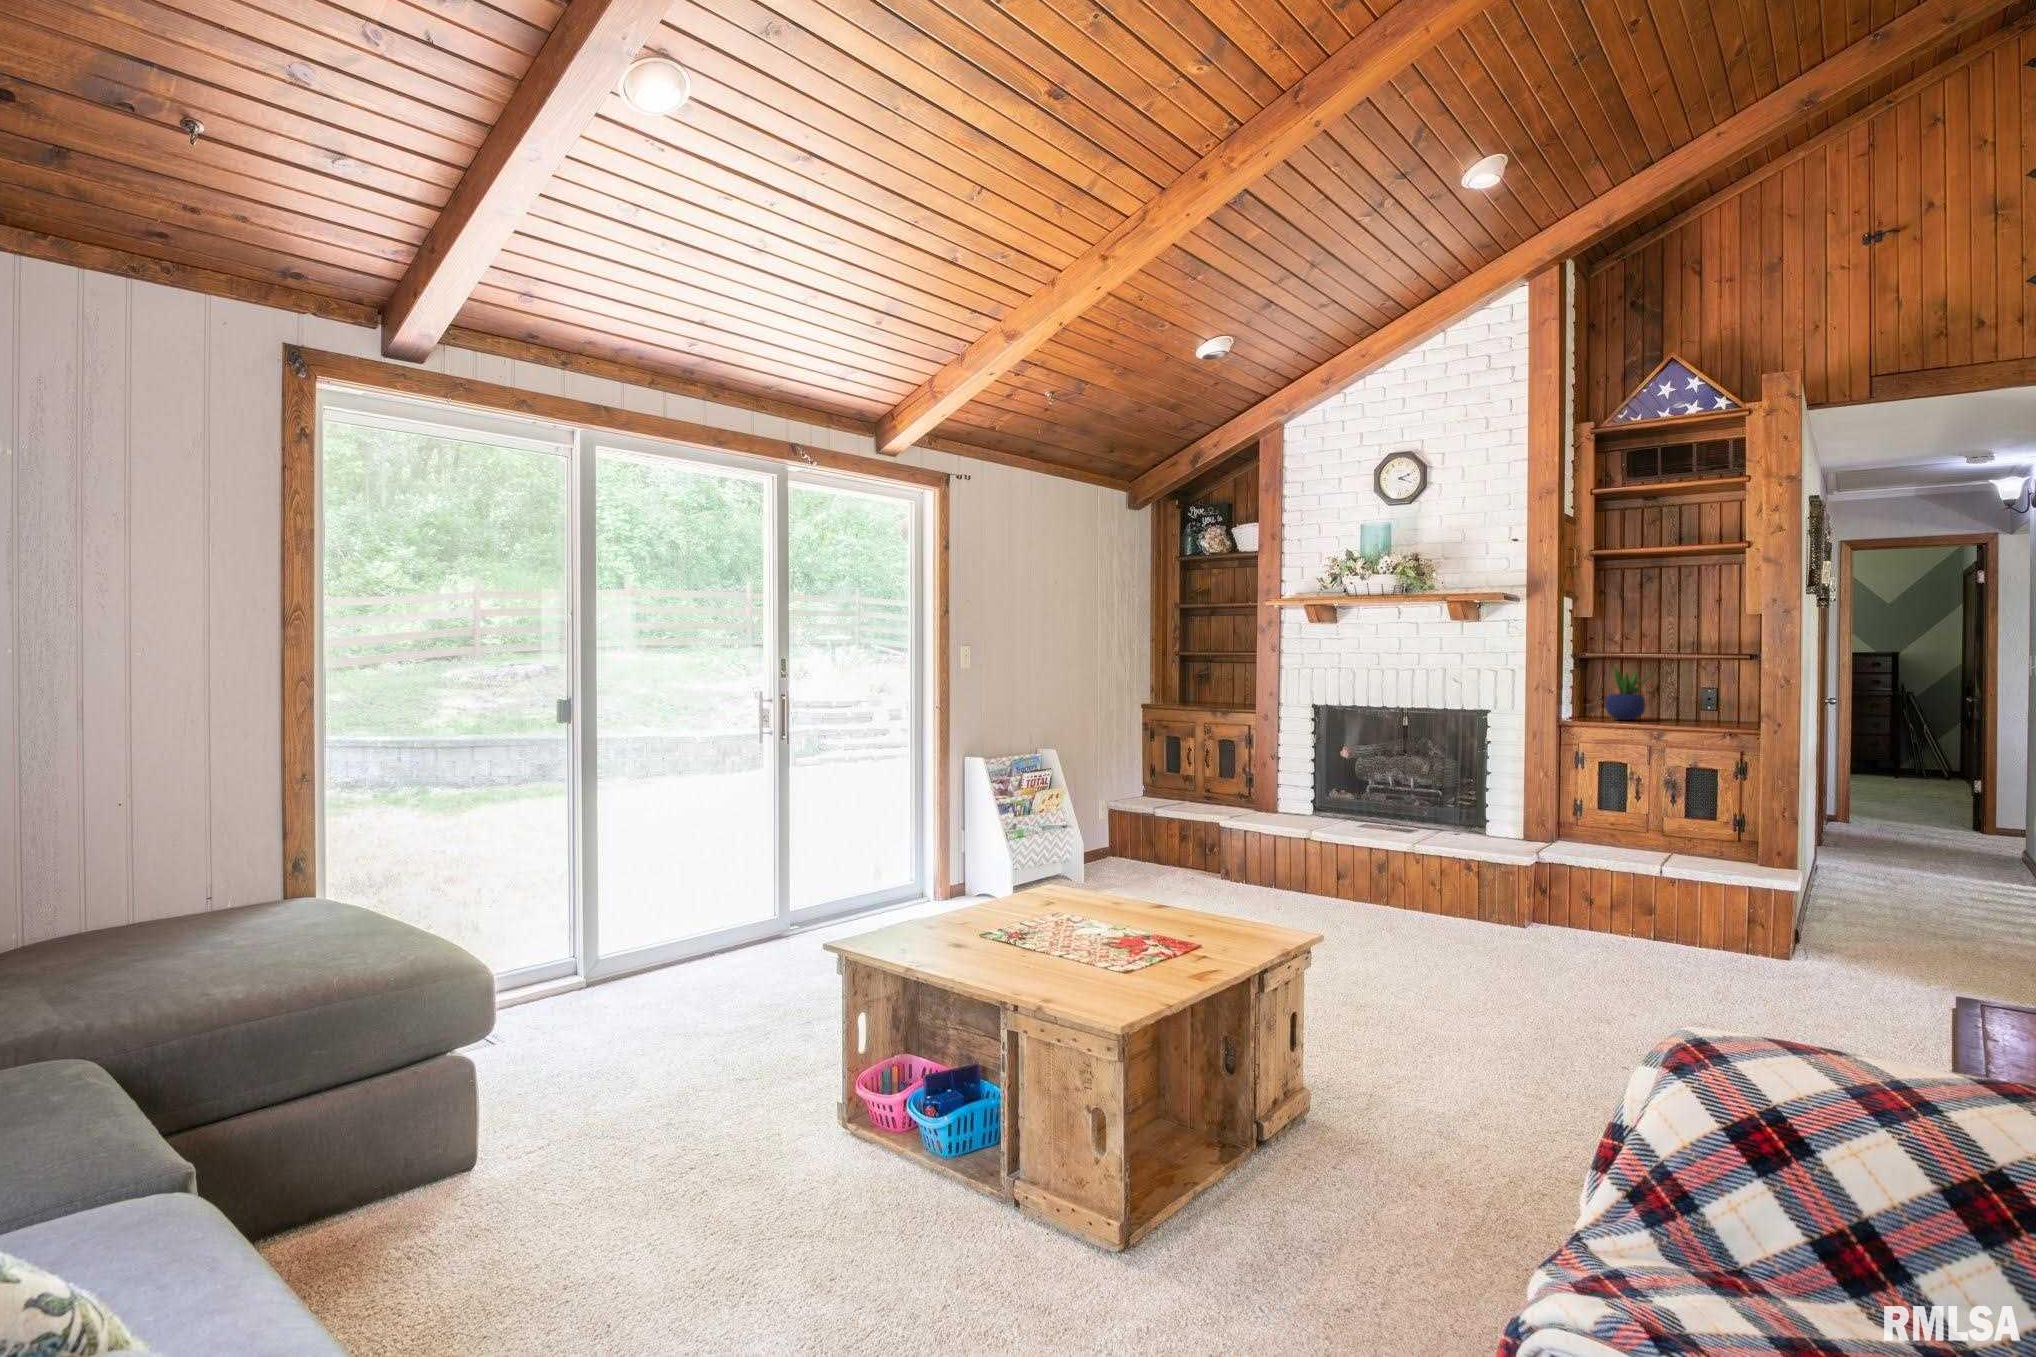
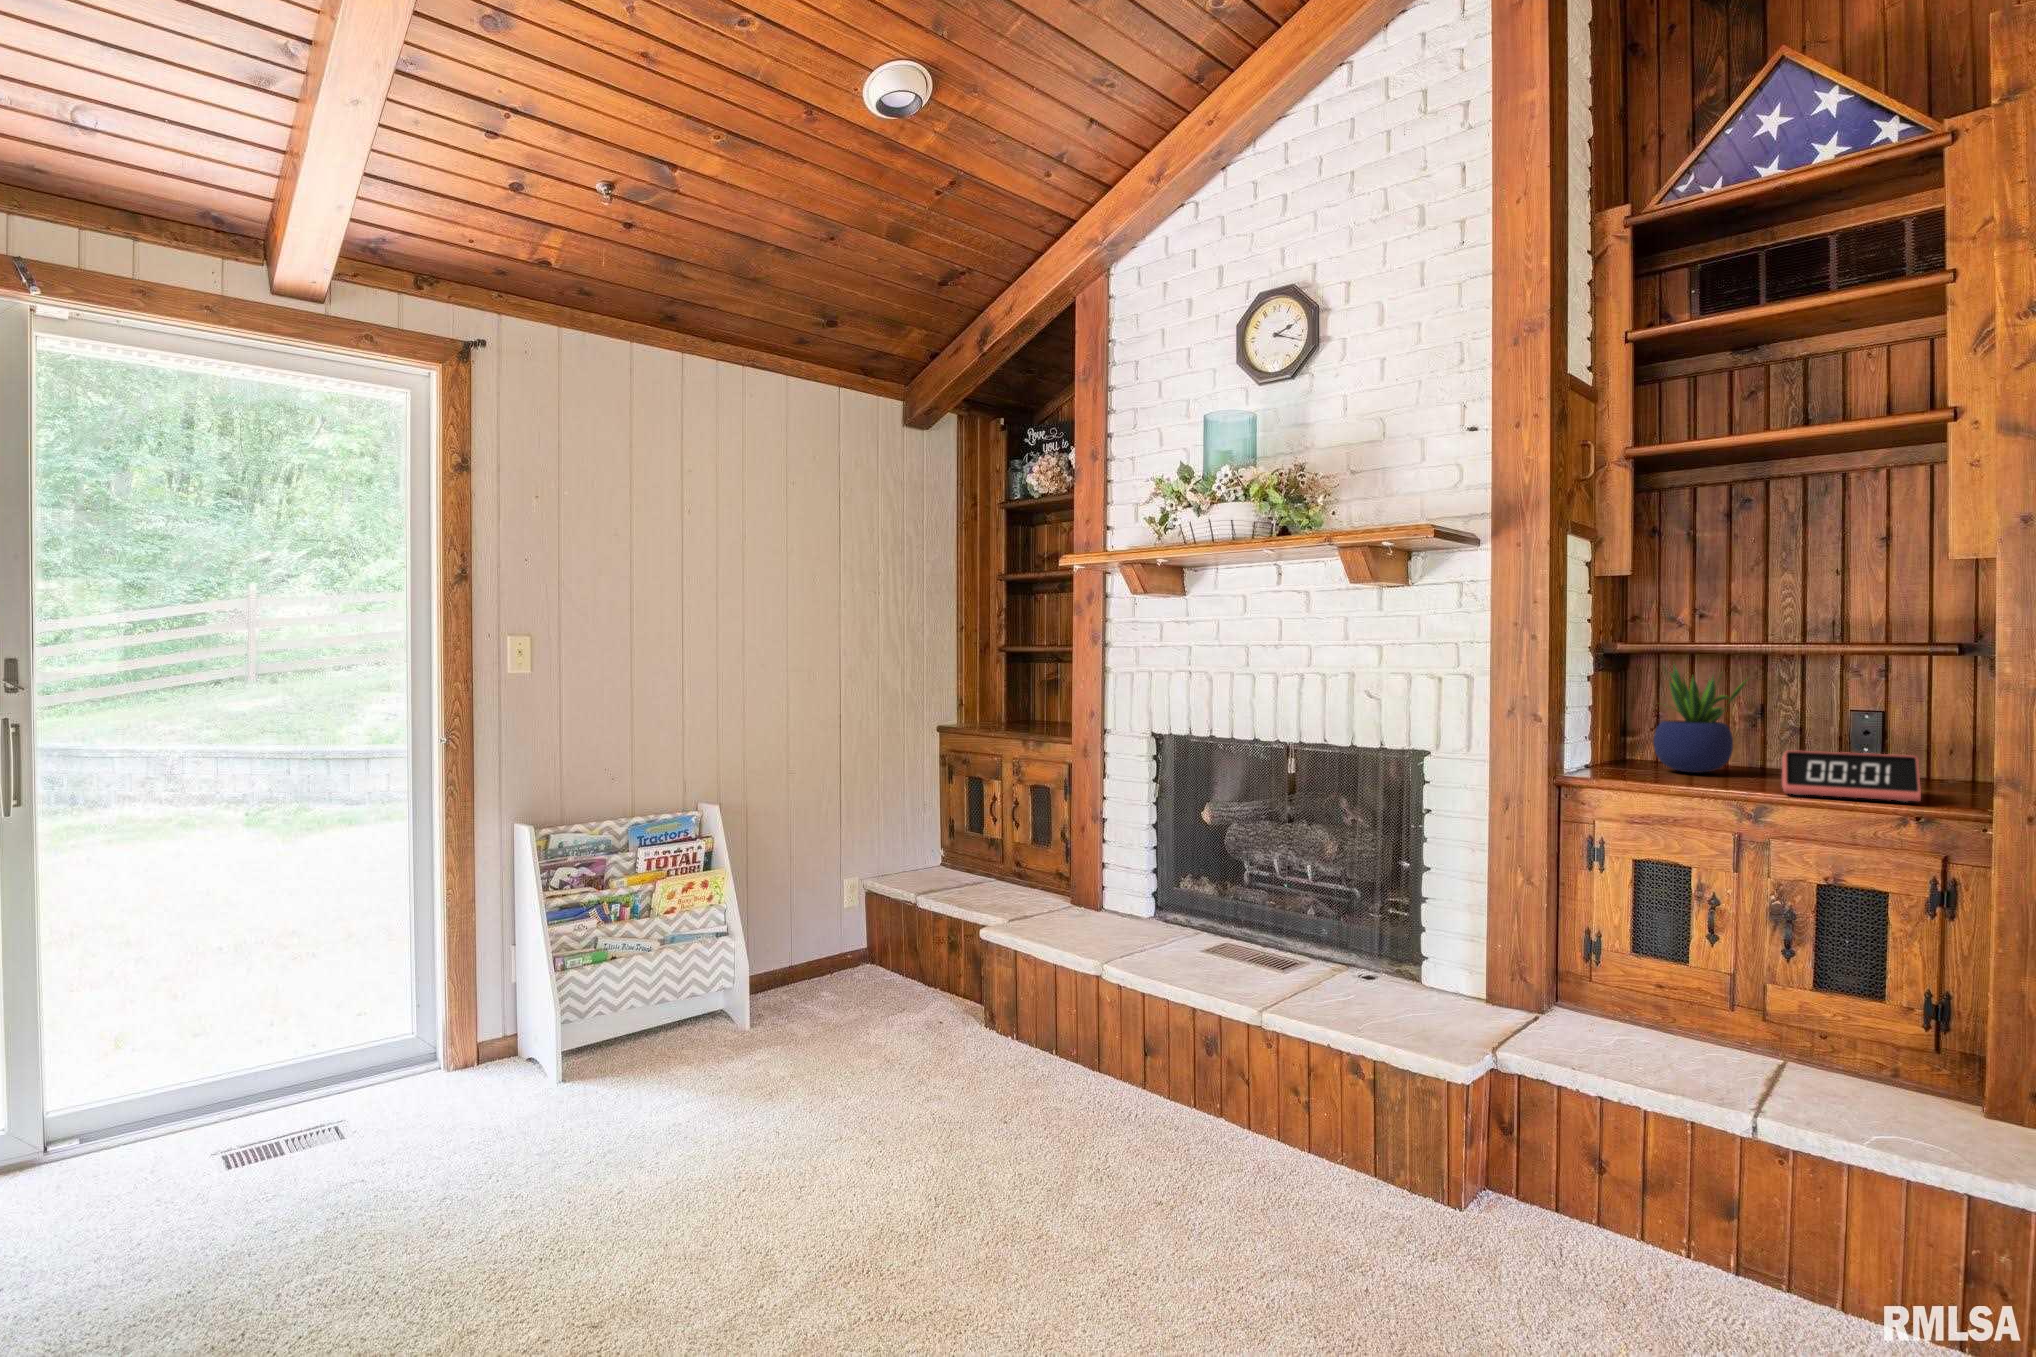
alarm clock: none [1670,706,1732,728] -> present [1782,750,1921,802]

